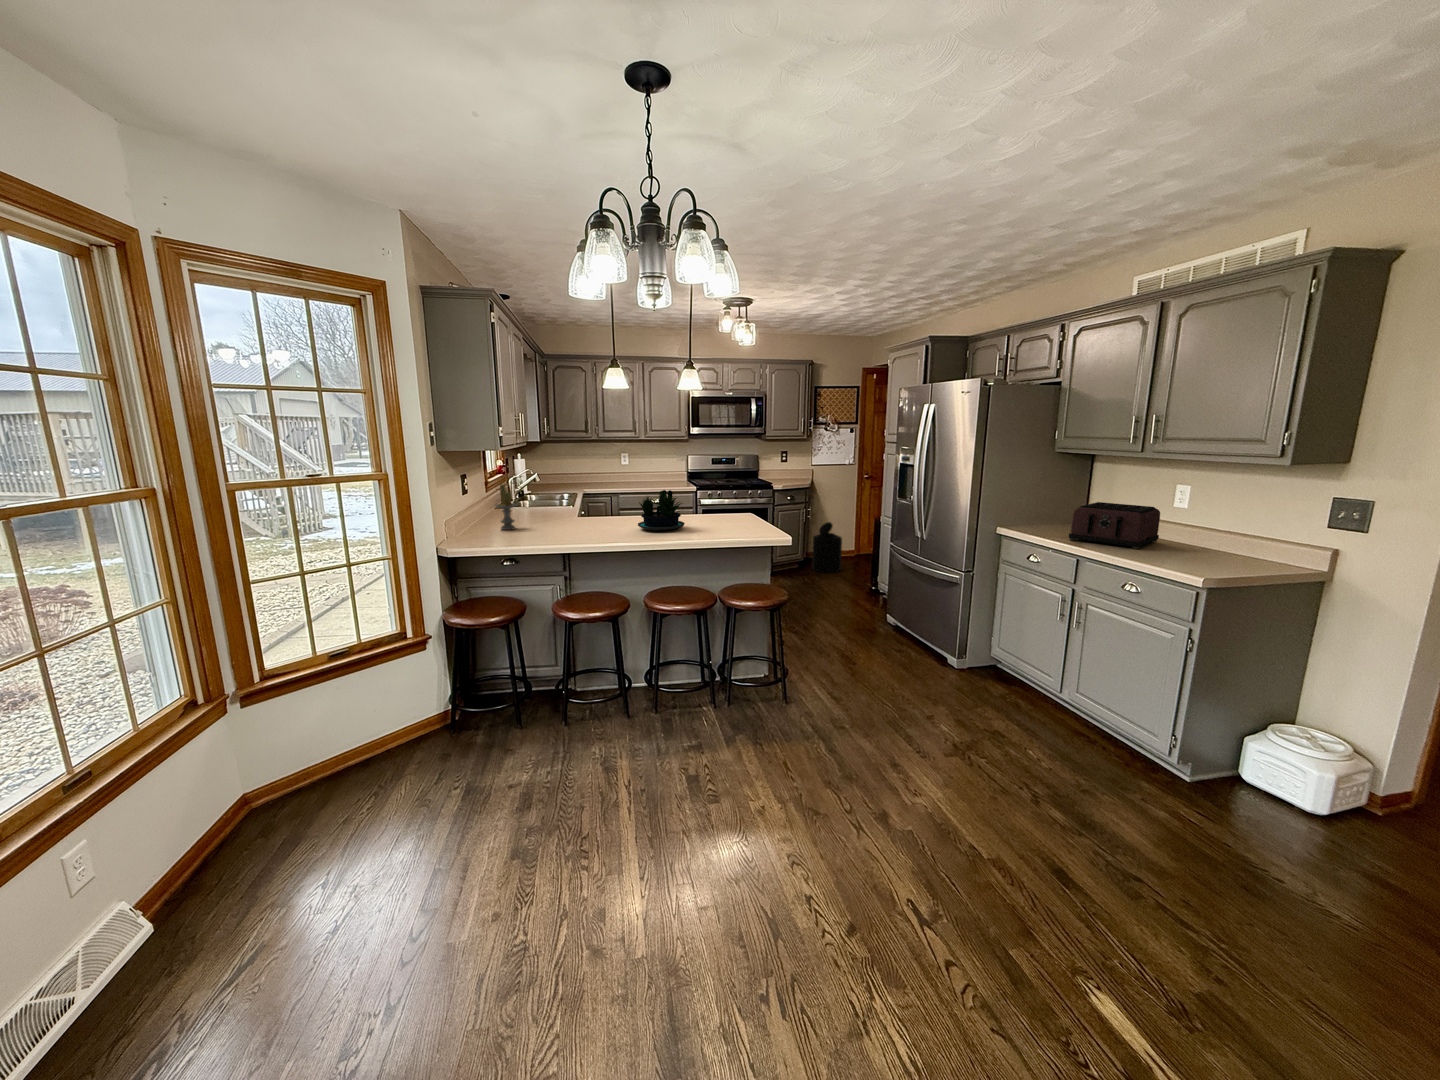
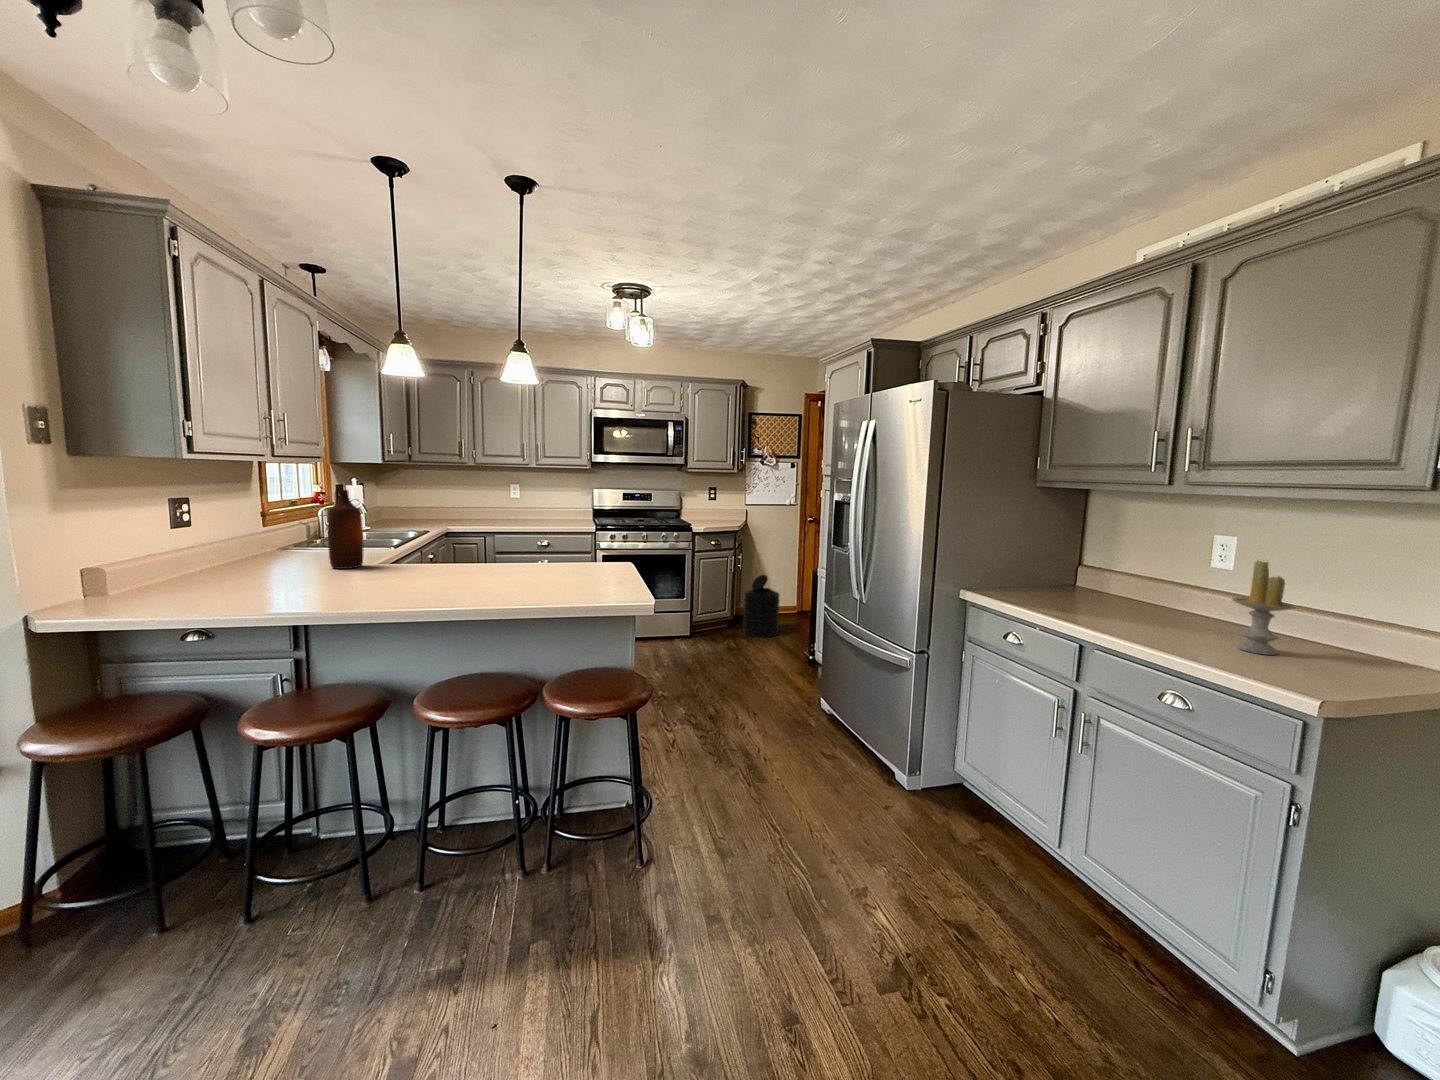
bottle: none [557,467,578,521] -> present [328,490,363,569]
candle: present [495,484,518,530] -> present [1232,561,1296,655]
potted plant: present [638,490,685,530] -> none [421,525,500,586]
toaster: present [1069,502,1160,549] -> none [1065,558,1198,633]

